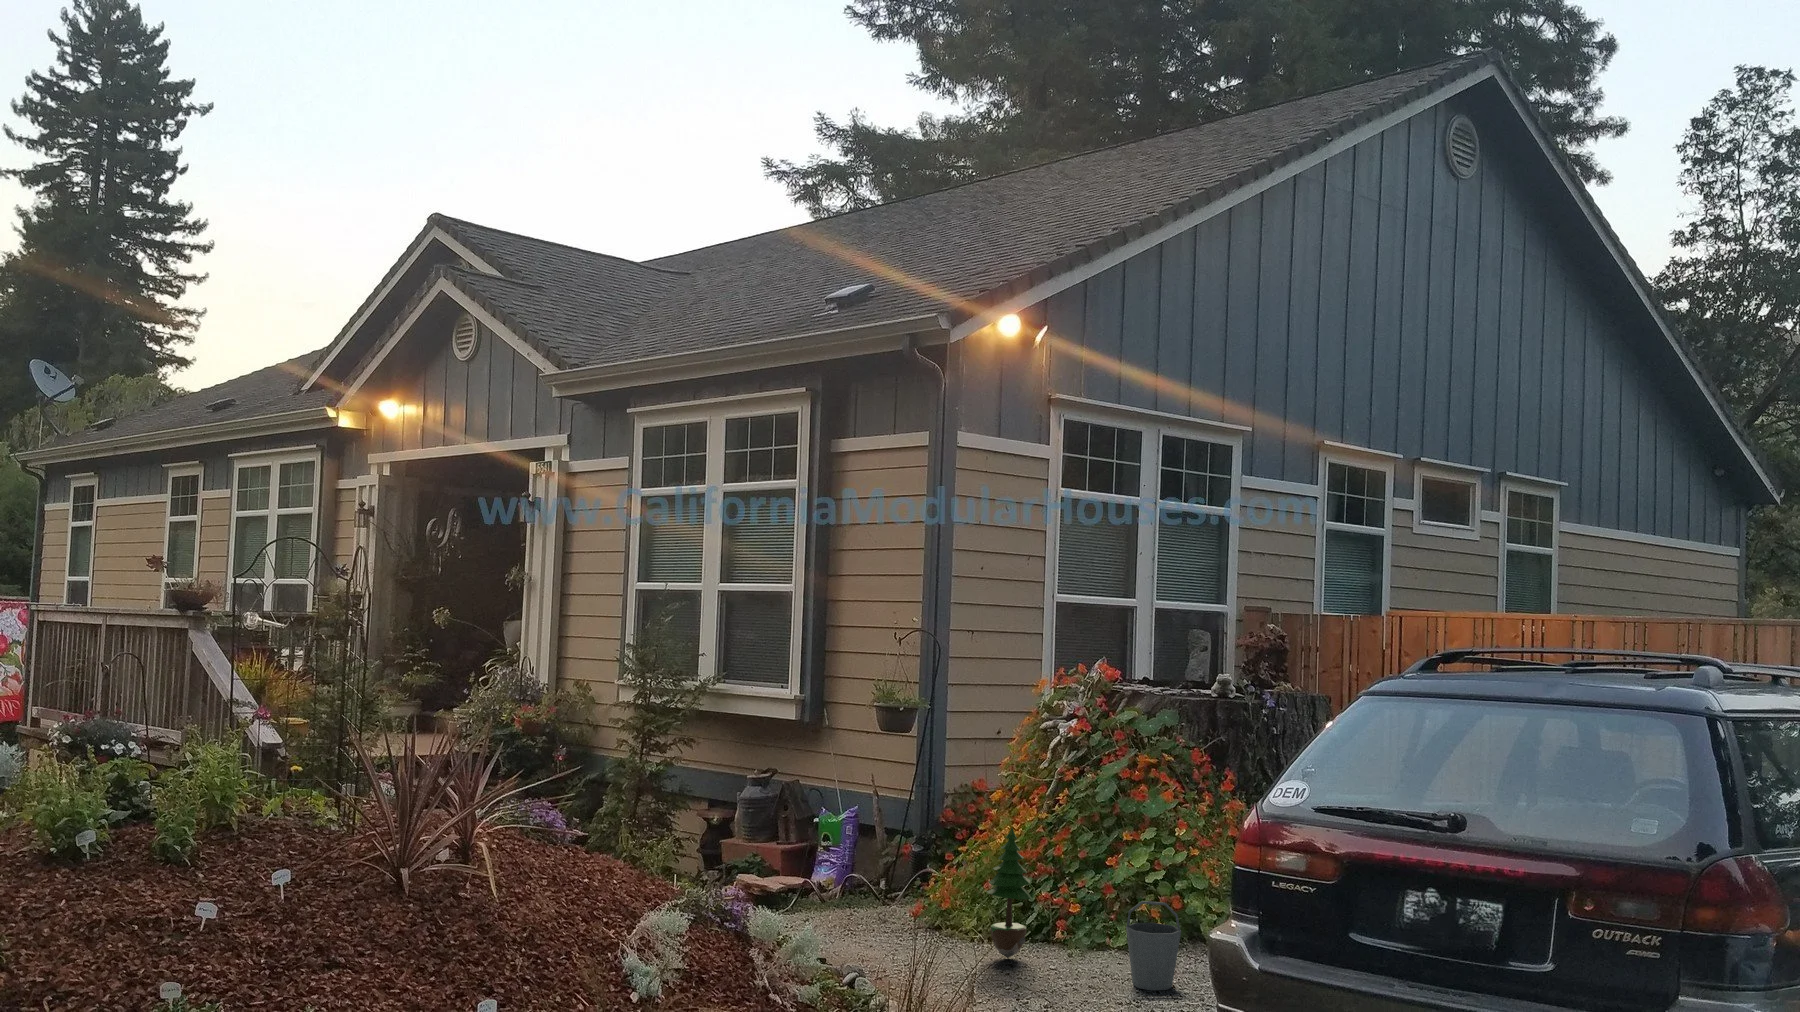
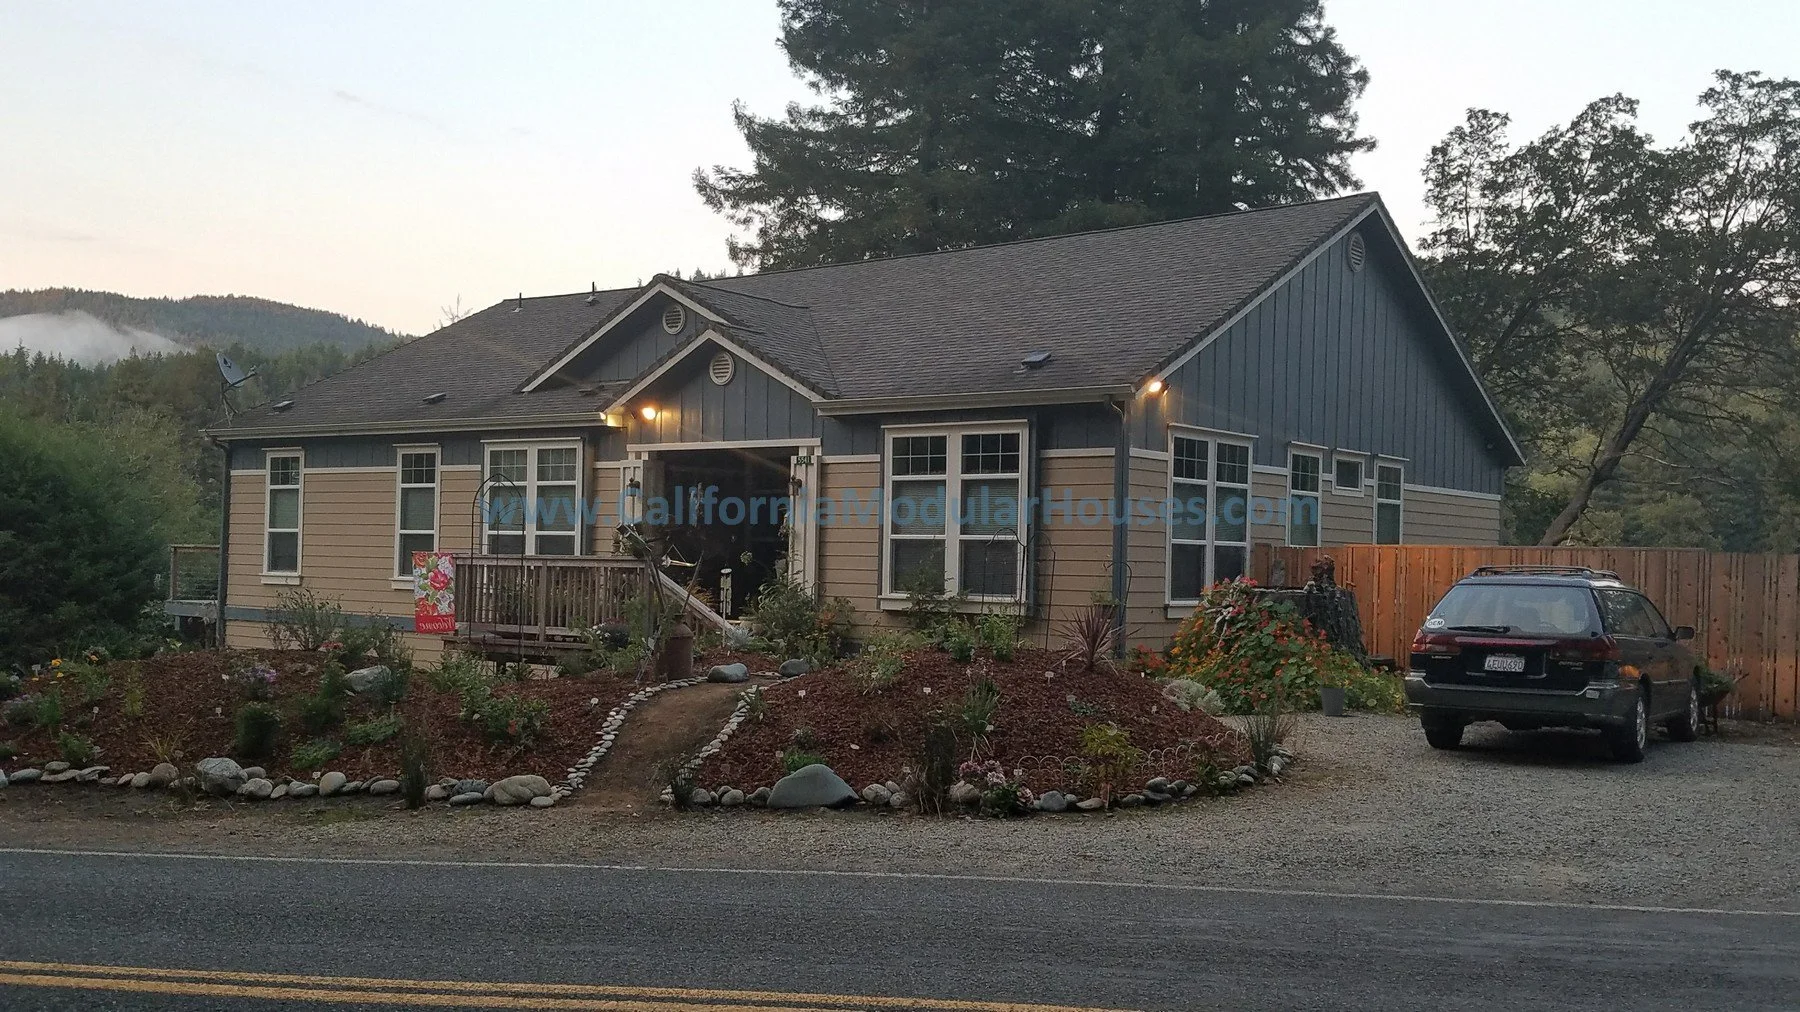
potted tree: present [987,828,1032,958] -> none [1234,651,1258,716]

